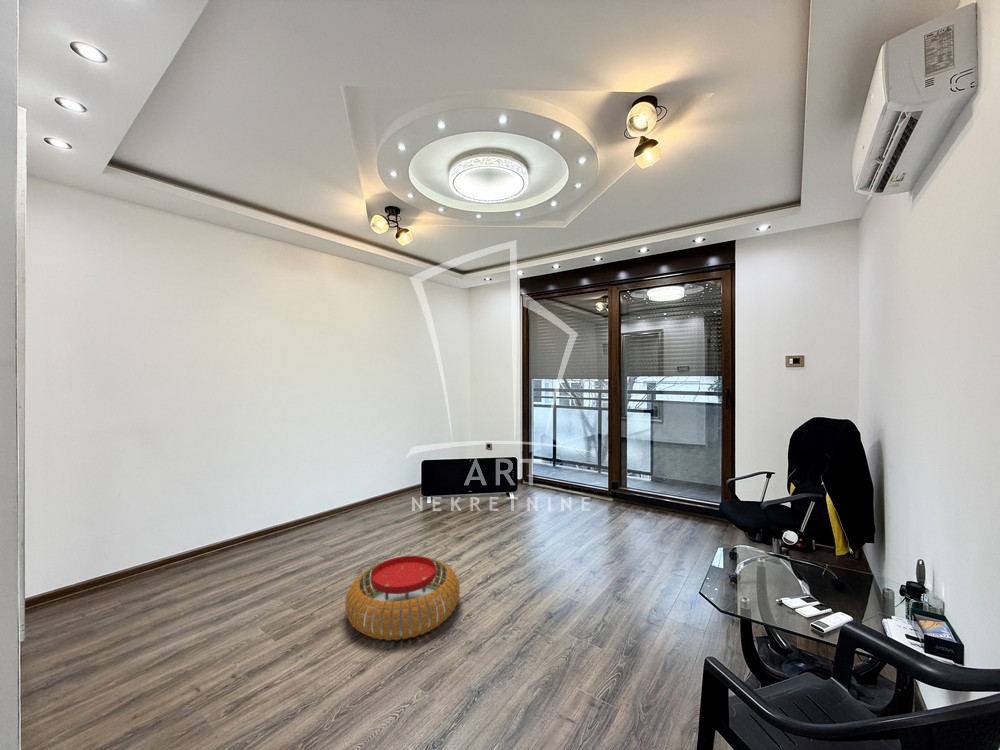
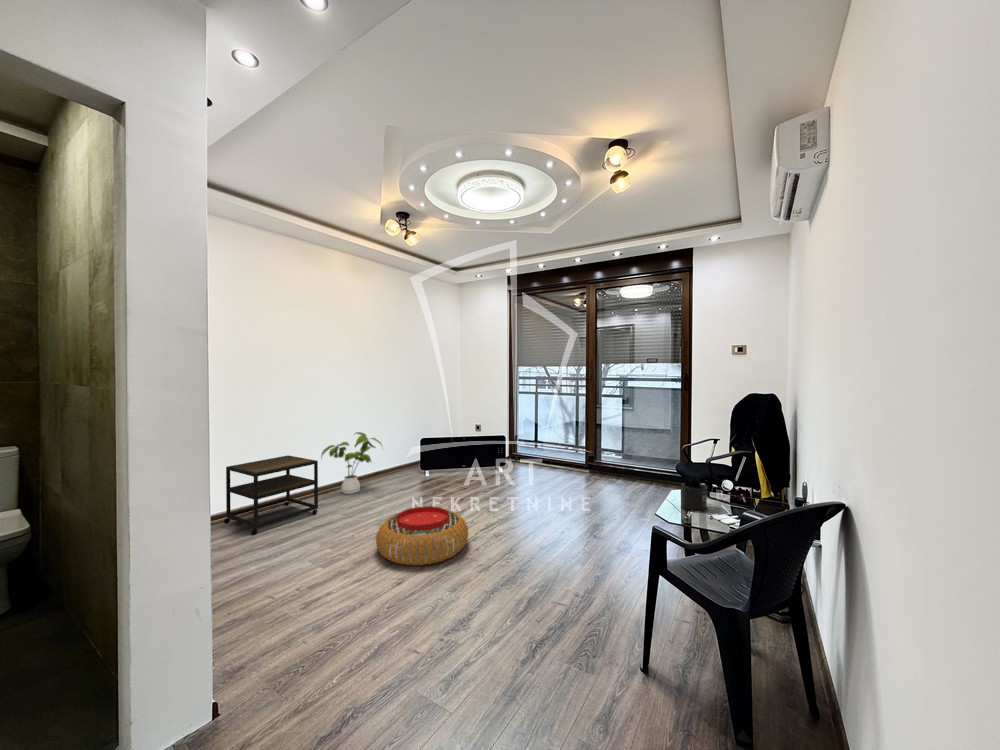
house plant: none [306,456,376,525] -> present [321,432,382,494]
side table: none [188,484,296,583] -> present [224,455,318,535]
pen holder: none [731,532,768,585] -> present [681,476,707,512]

